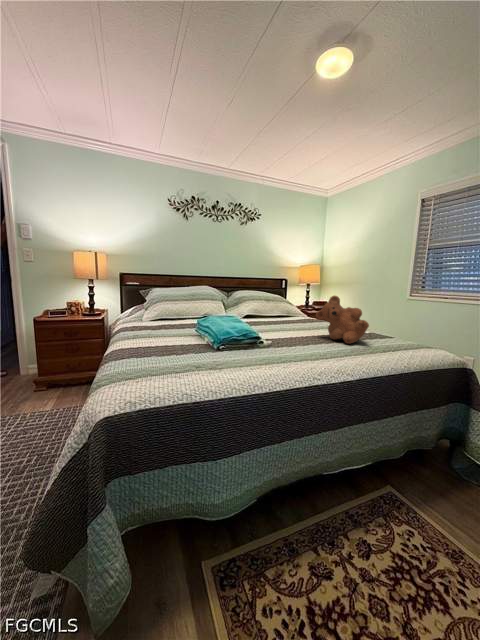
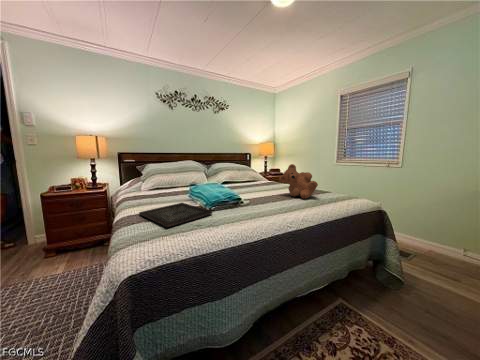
tray: none [131,338,219,366] -> present [139,203,212,227]

